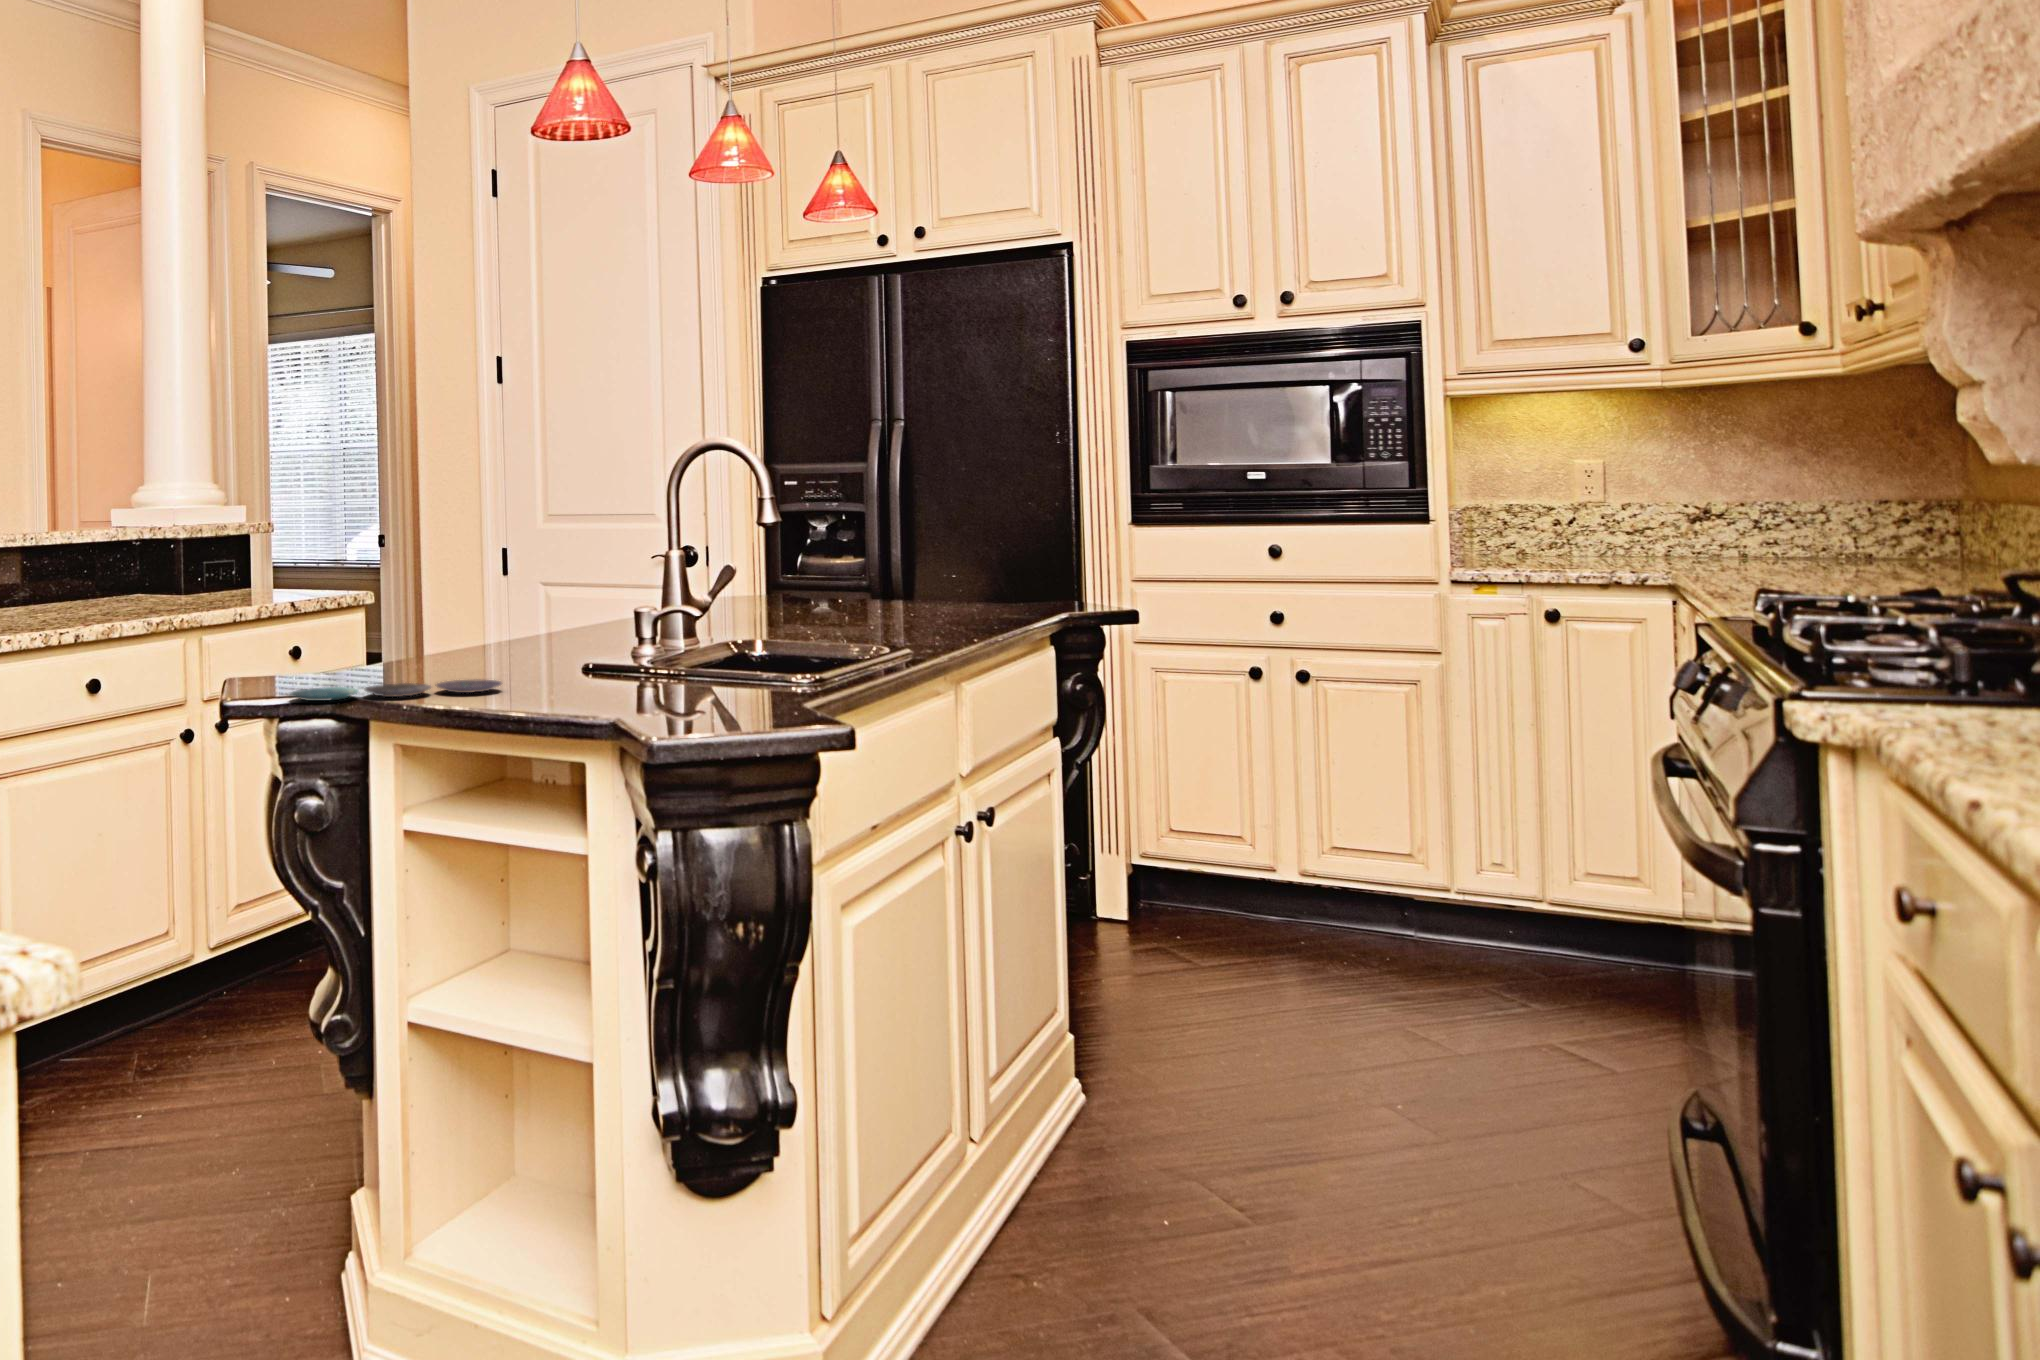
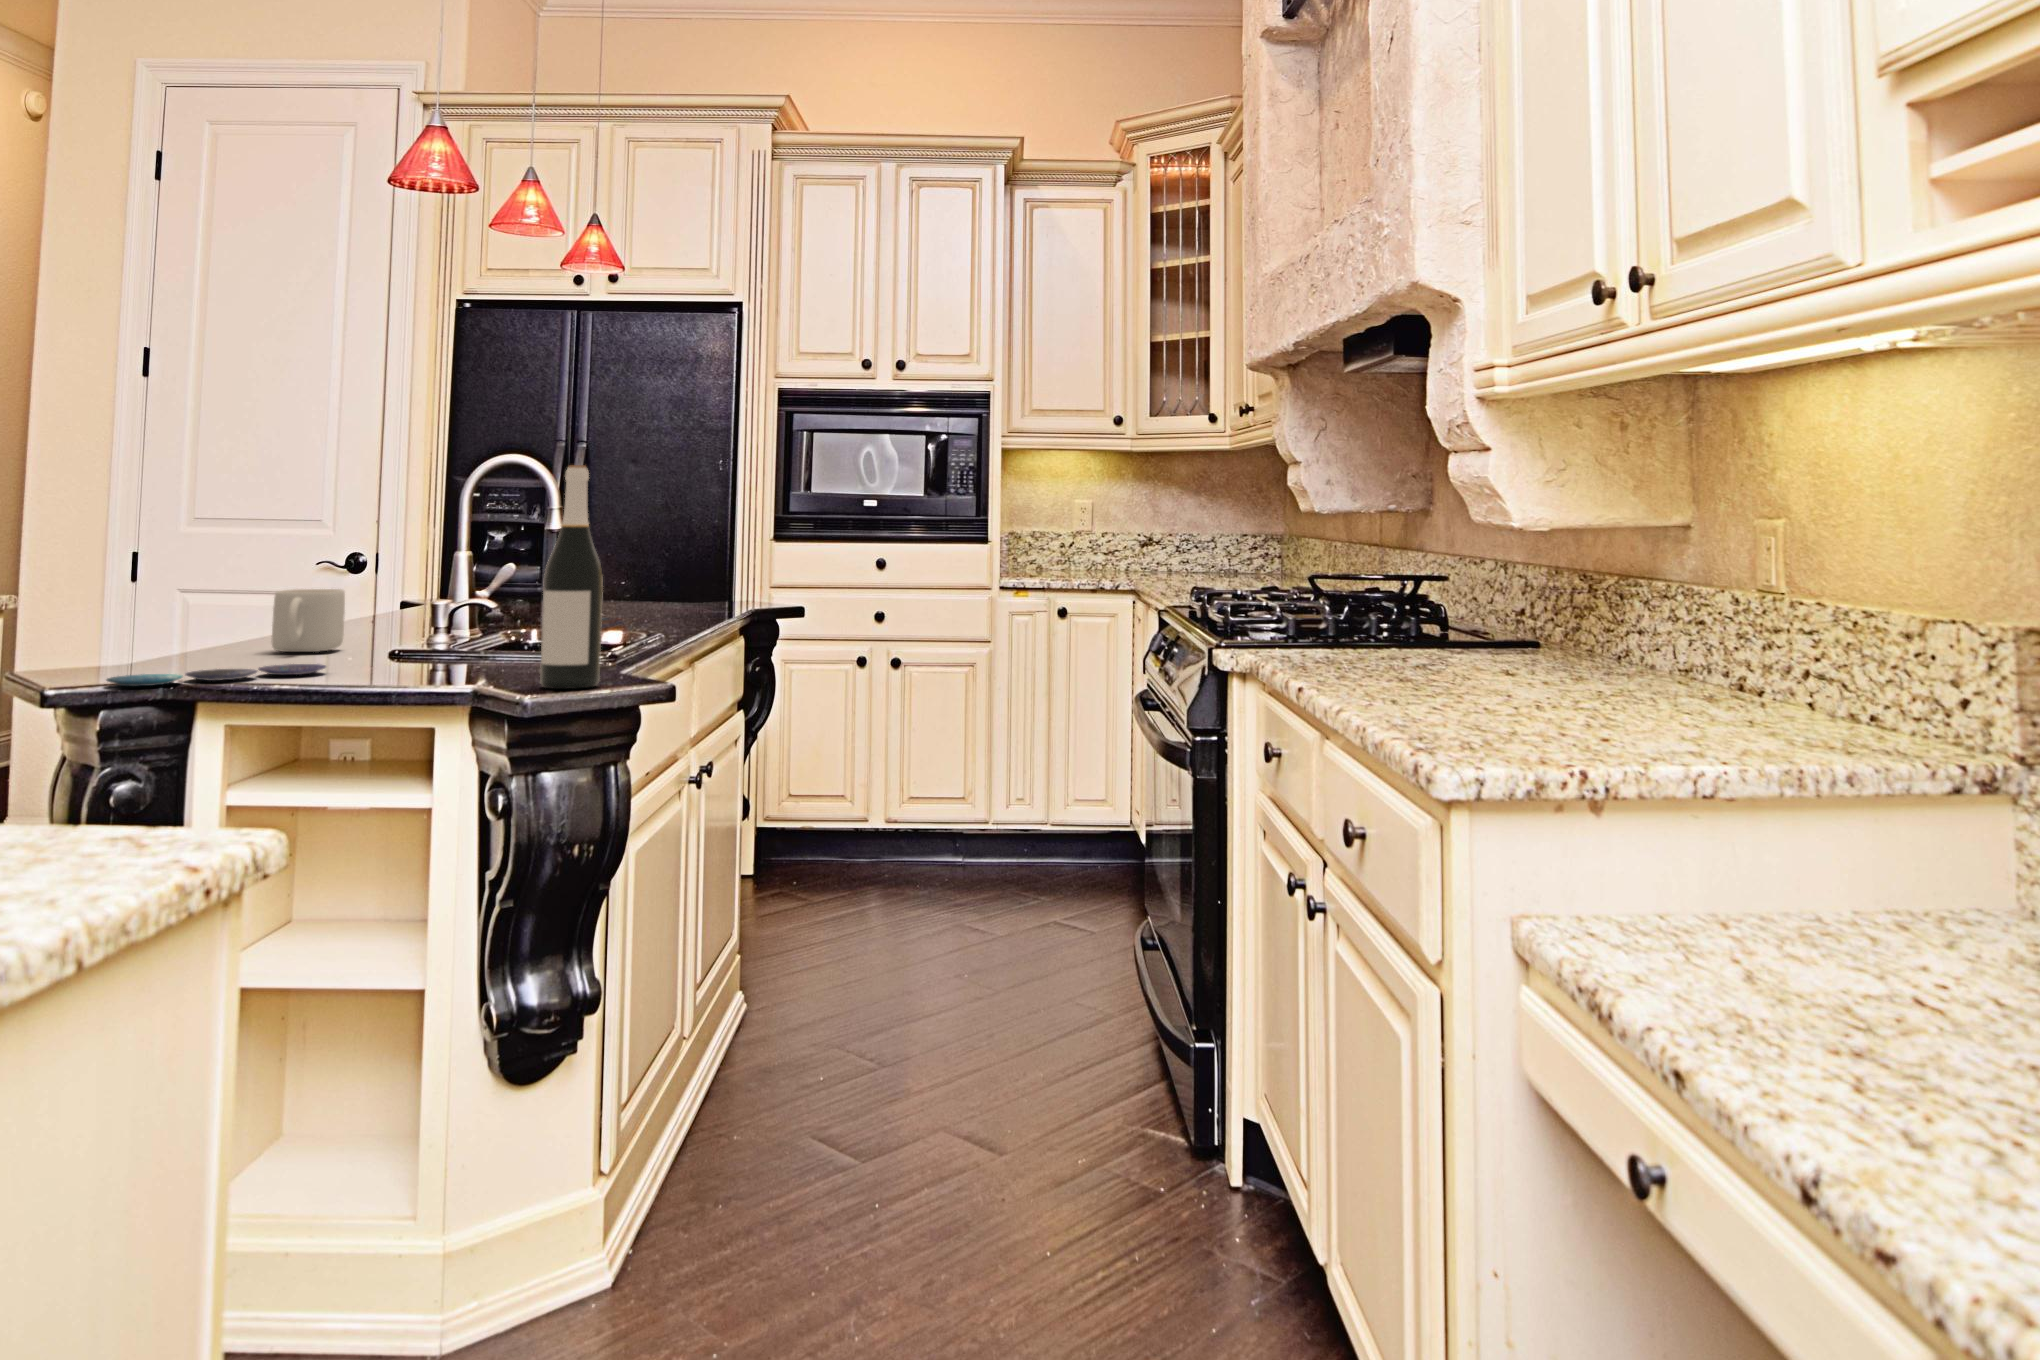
wine bottle: none [681,451,755,729] -> present [540,465,603,689]
mug: none [491,595,562,662] -> present [272,589,345,652]

